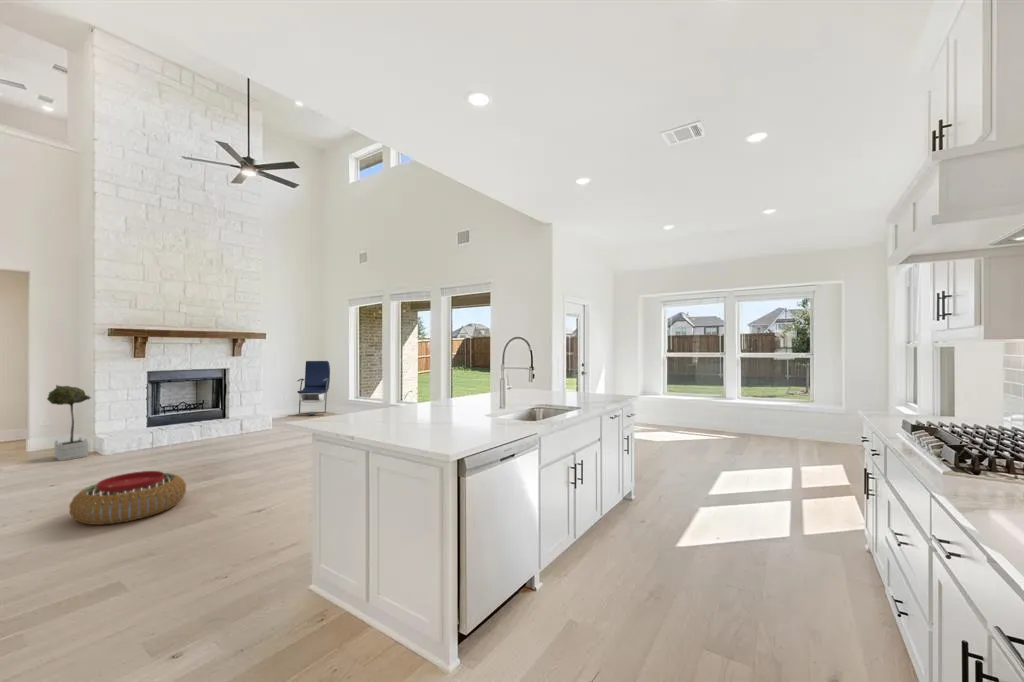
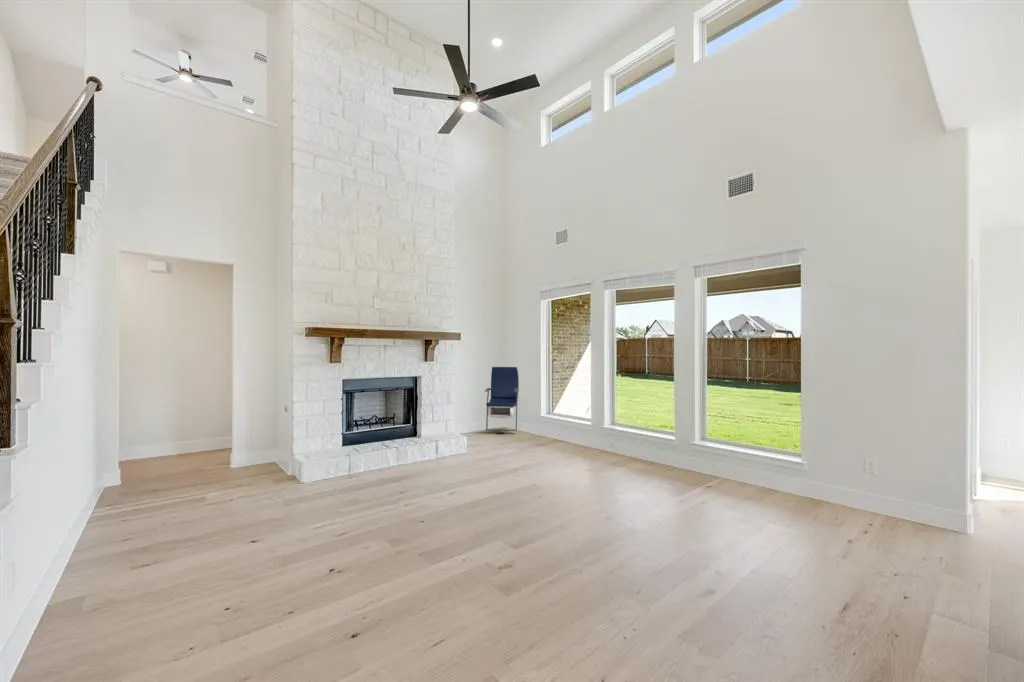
potted tree: present [47,385,91,461] -> none [248,394,290,485]
pouf: present [70,471,186,525] -> none [281,536,425,636]

